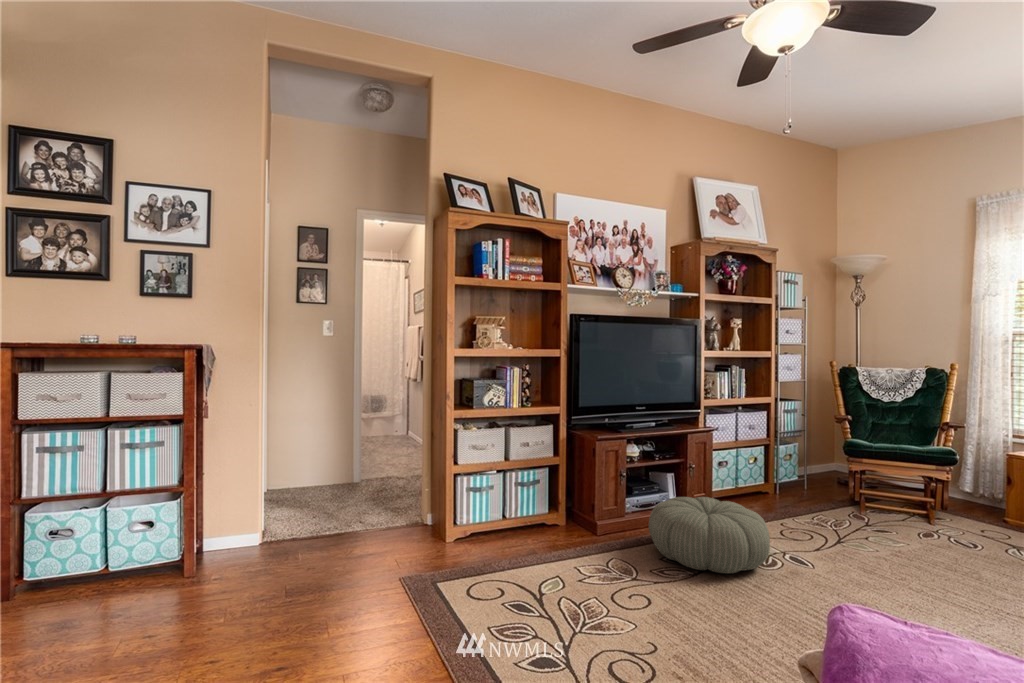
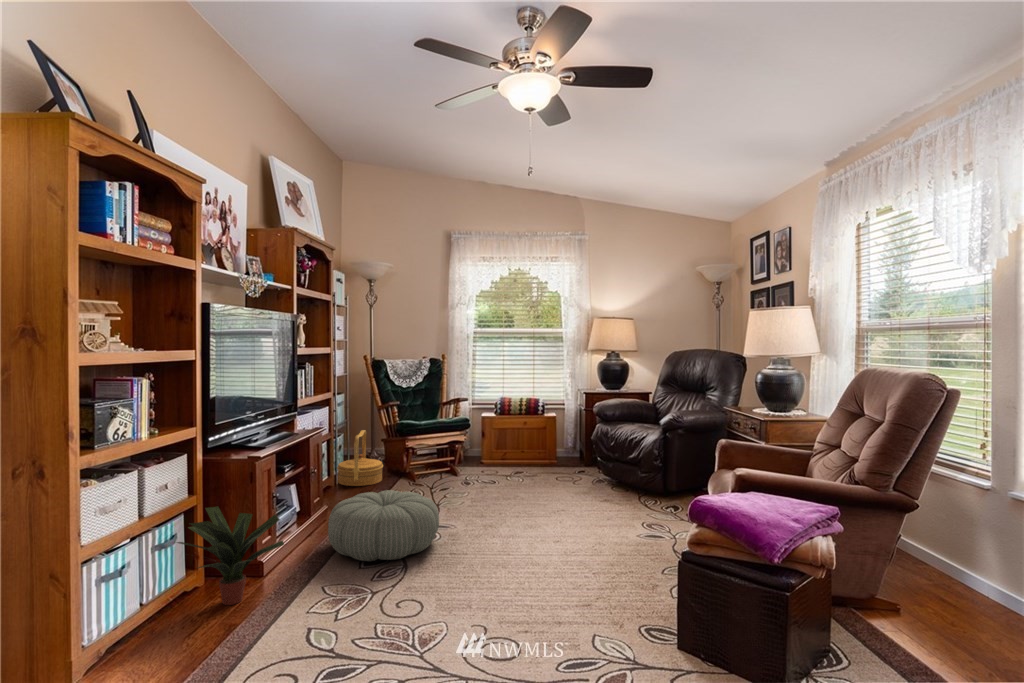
woven basket: none [772,444,828,506] -> present [337,430,383,486]
potted plant: none [513,466,592,543] -> present [177,506,284,605]

